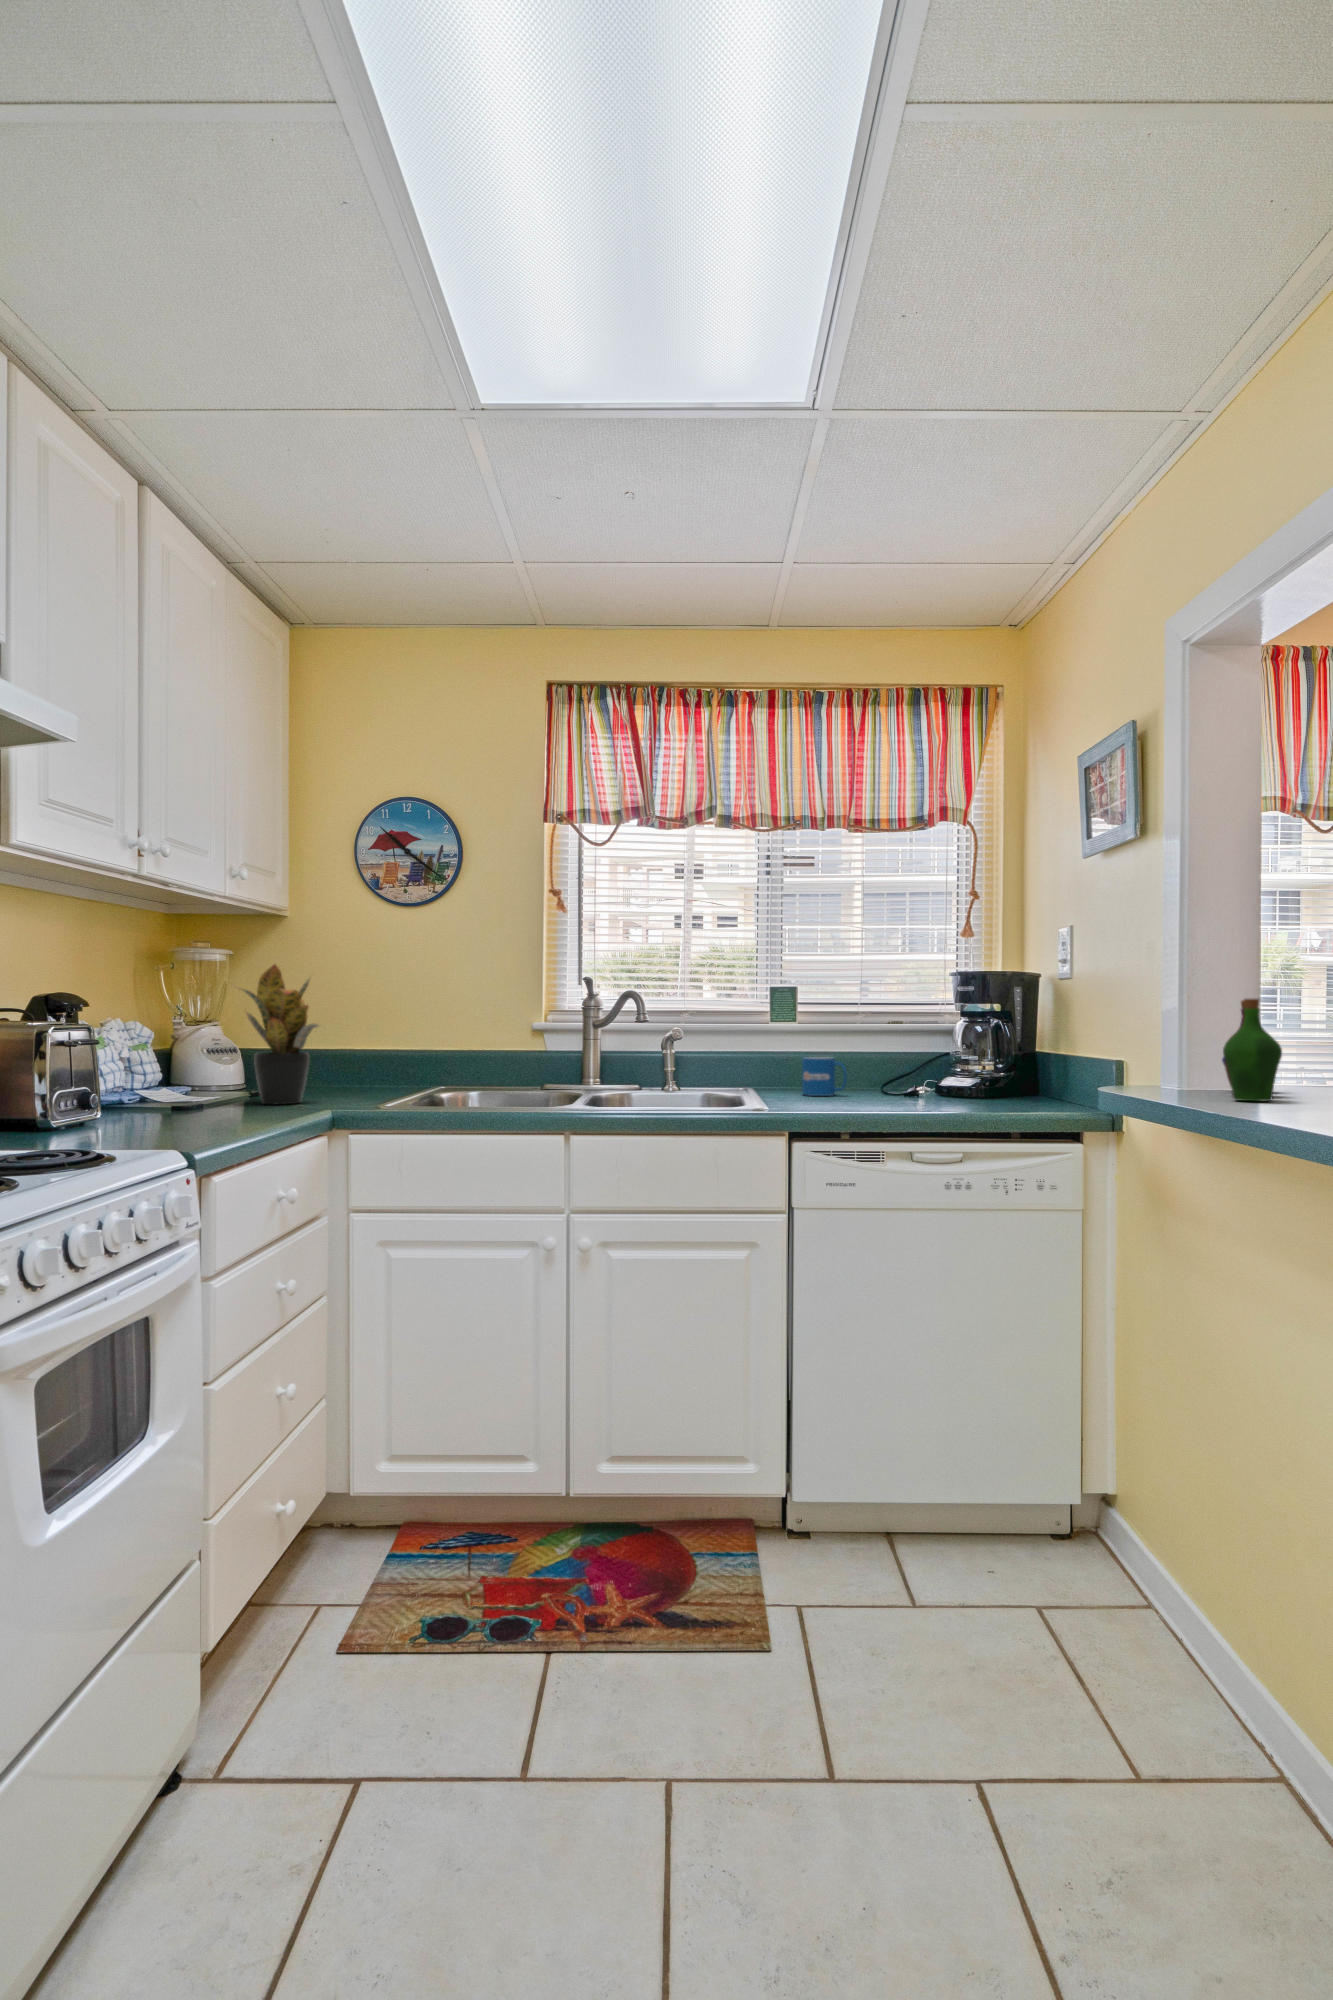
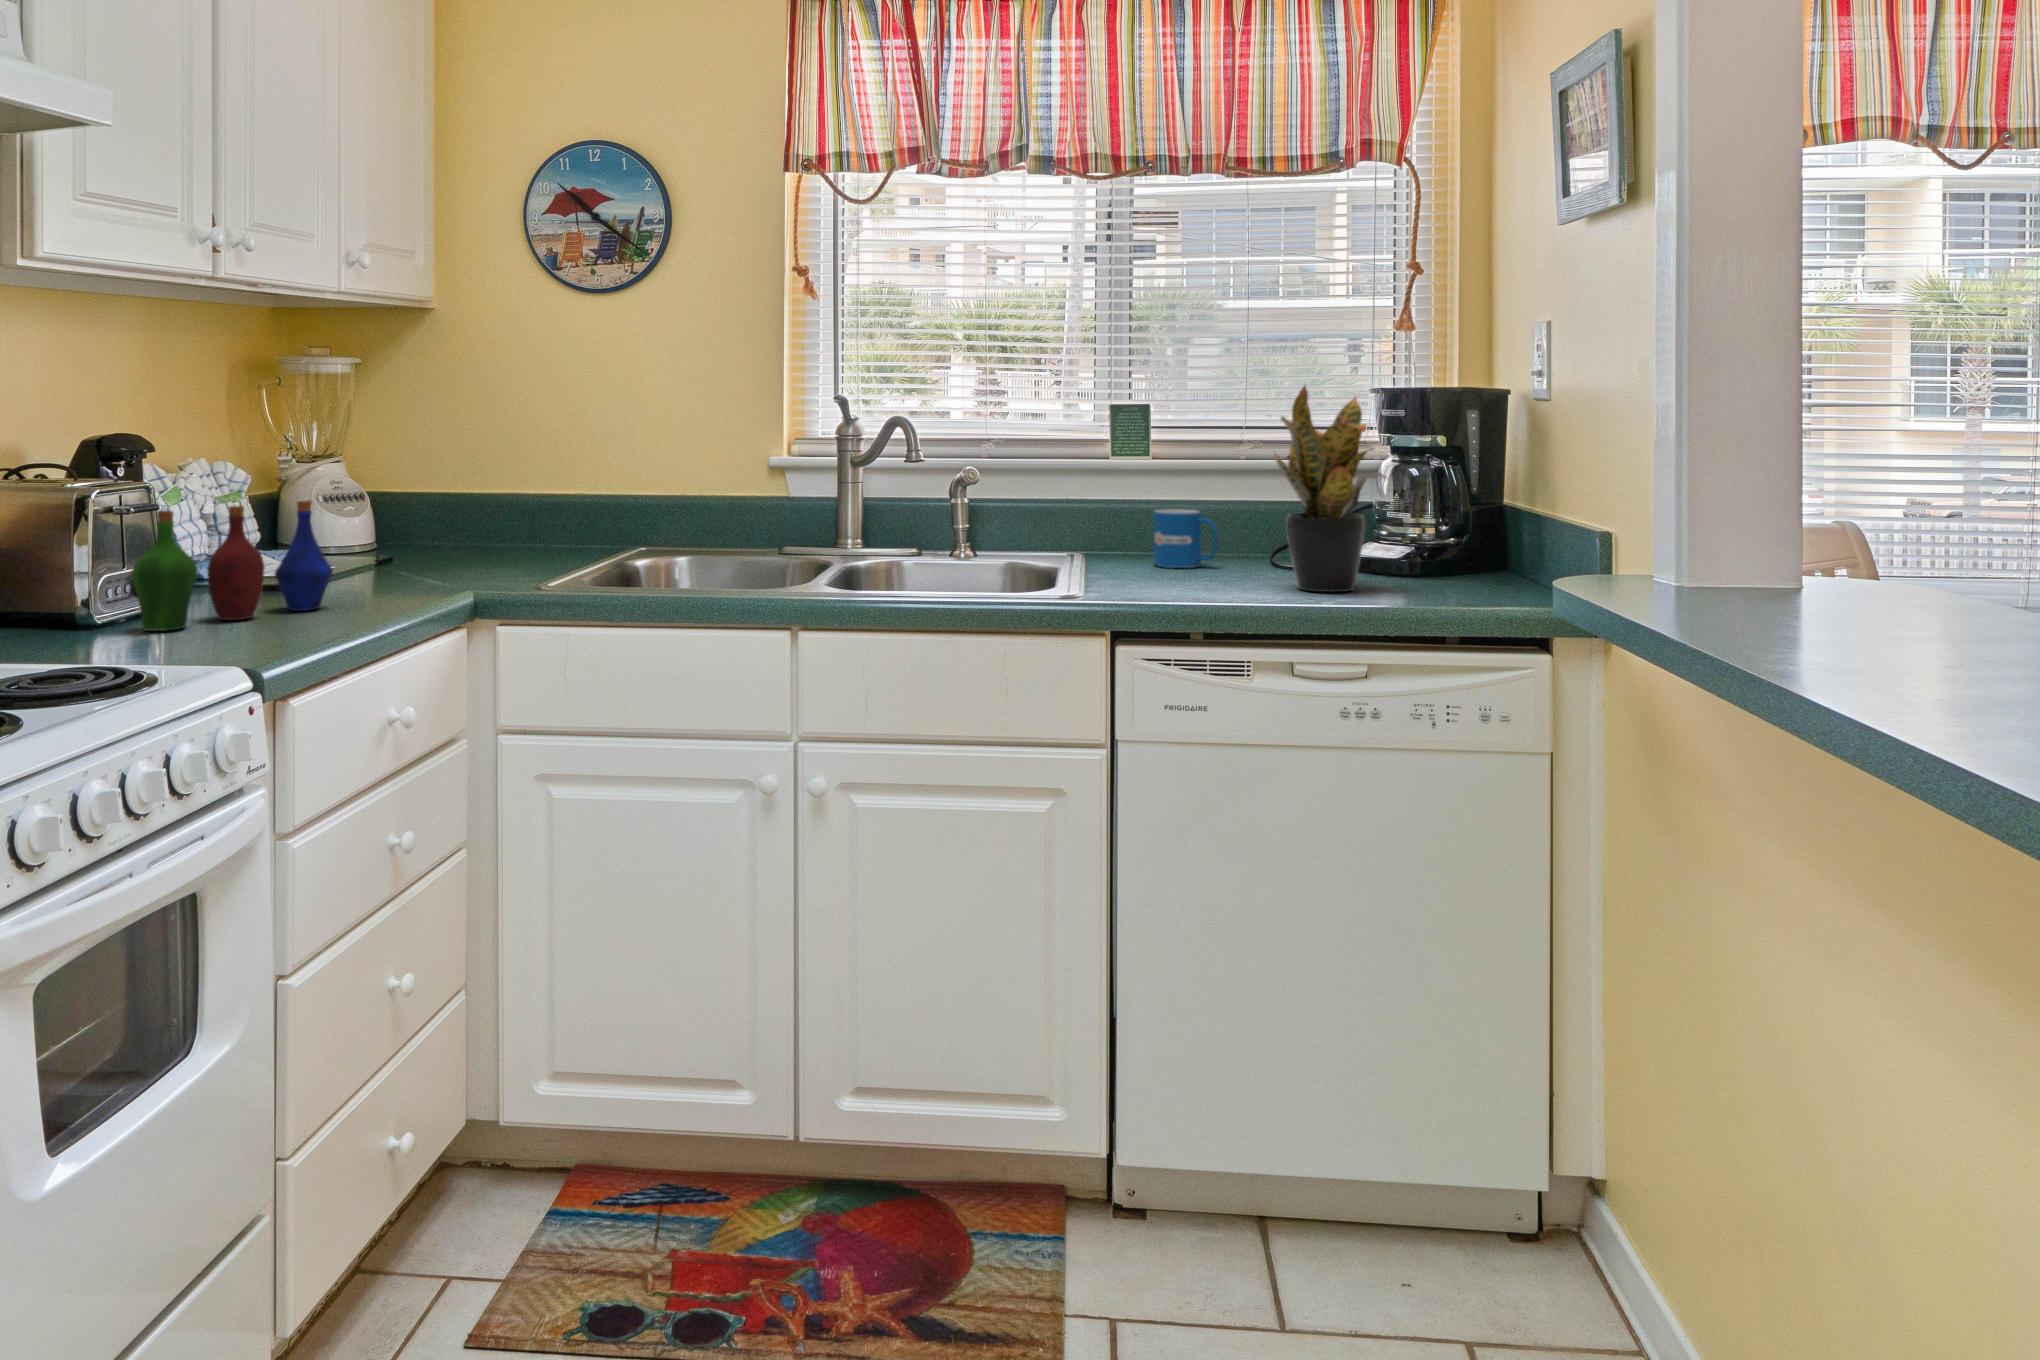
potted plant: present [240,964,323,1104] -> present [1275,386,1386,592]
bottle: present [1222,999,1282,1101] -> present [131,500,333,631]

